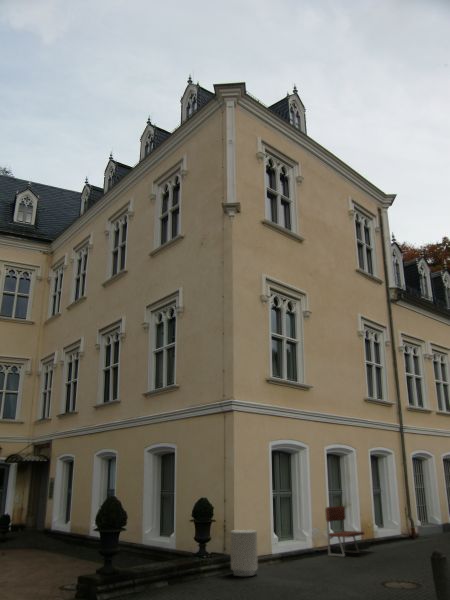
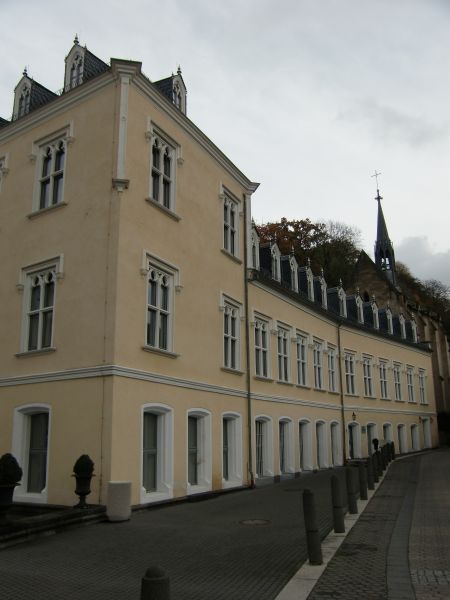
bench: present [325,506,364,557] -> none [185,461,216,504]

